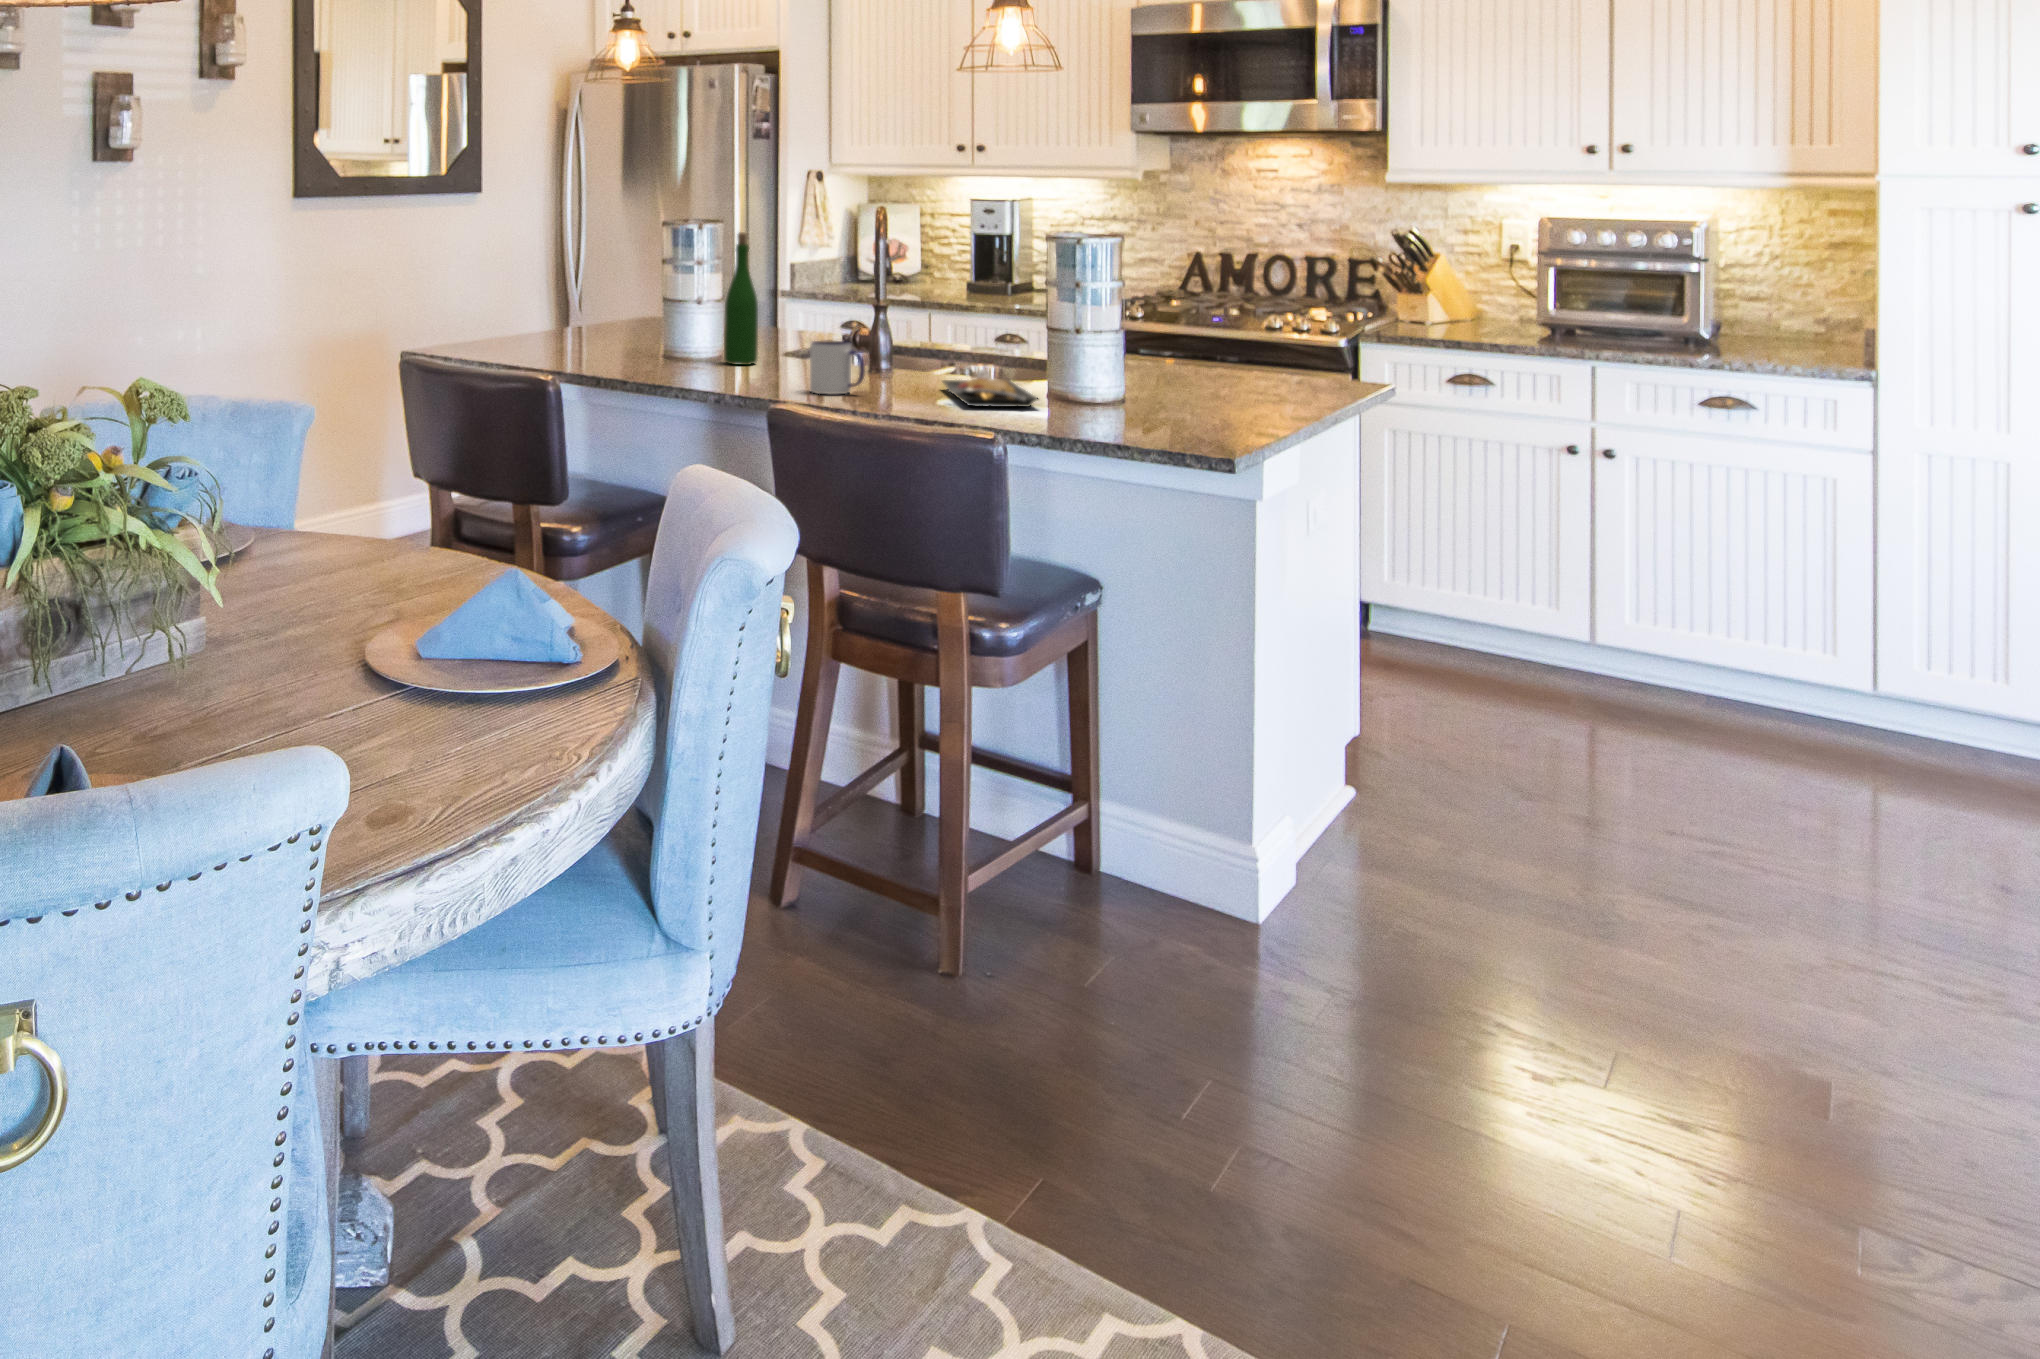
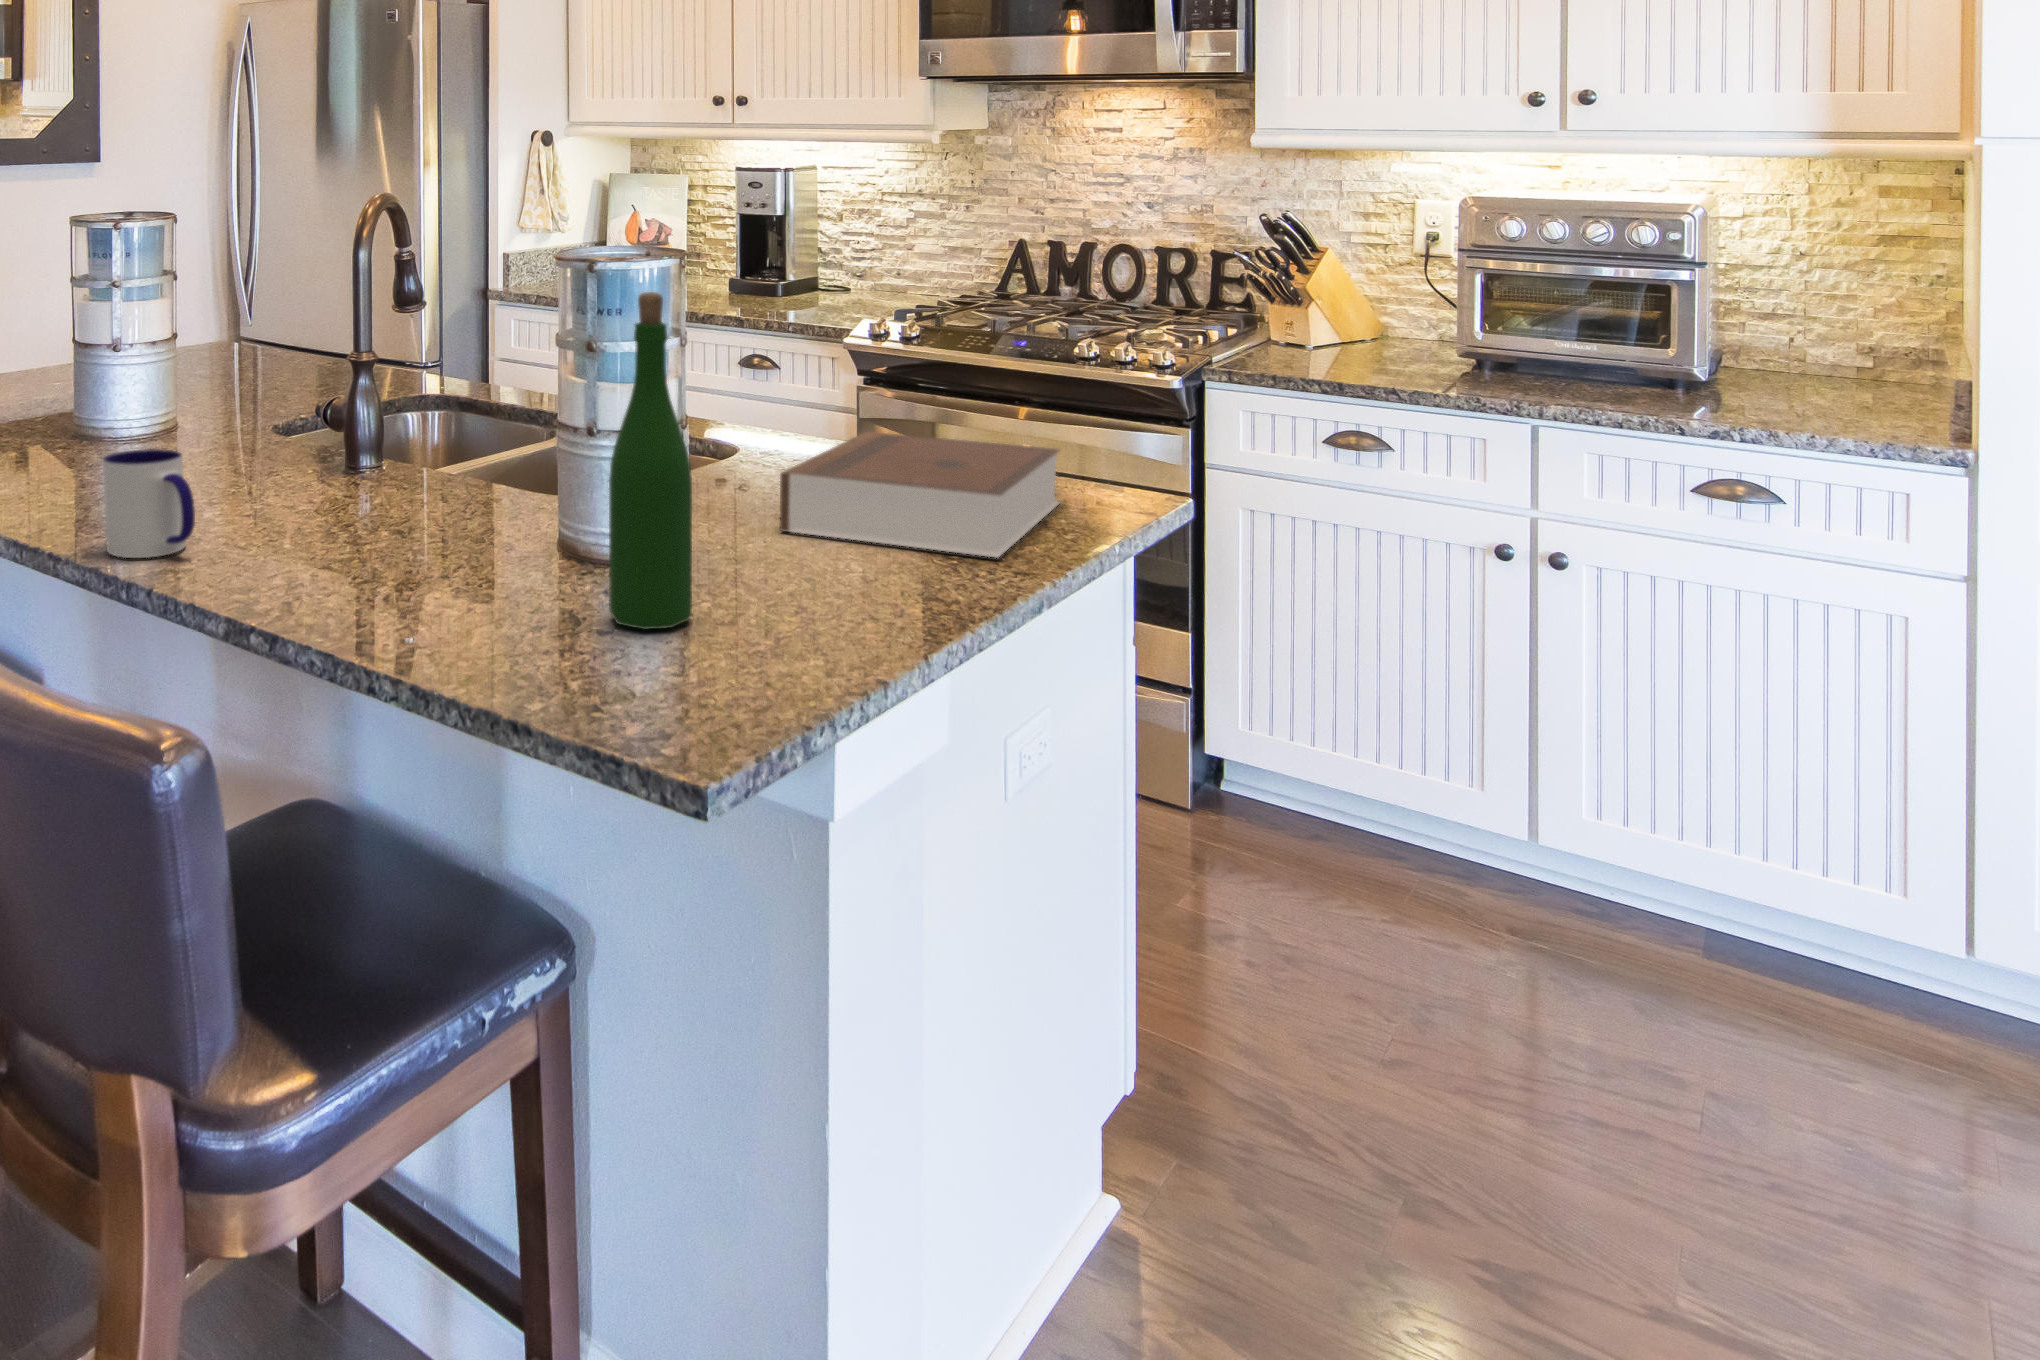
wine bottle: present [724,232,758,365] -> present [609,292,692,630]
book: none [1164,344,1313,397] -> present [780,432,1059,557]
plate: present [942,369,1038,407] -> none [304,511,498,601]

